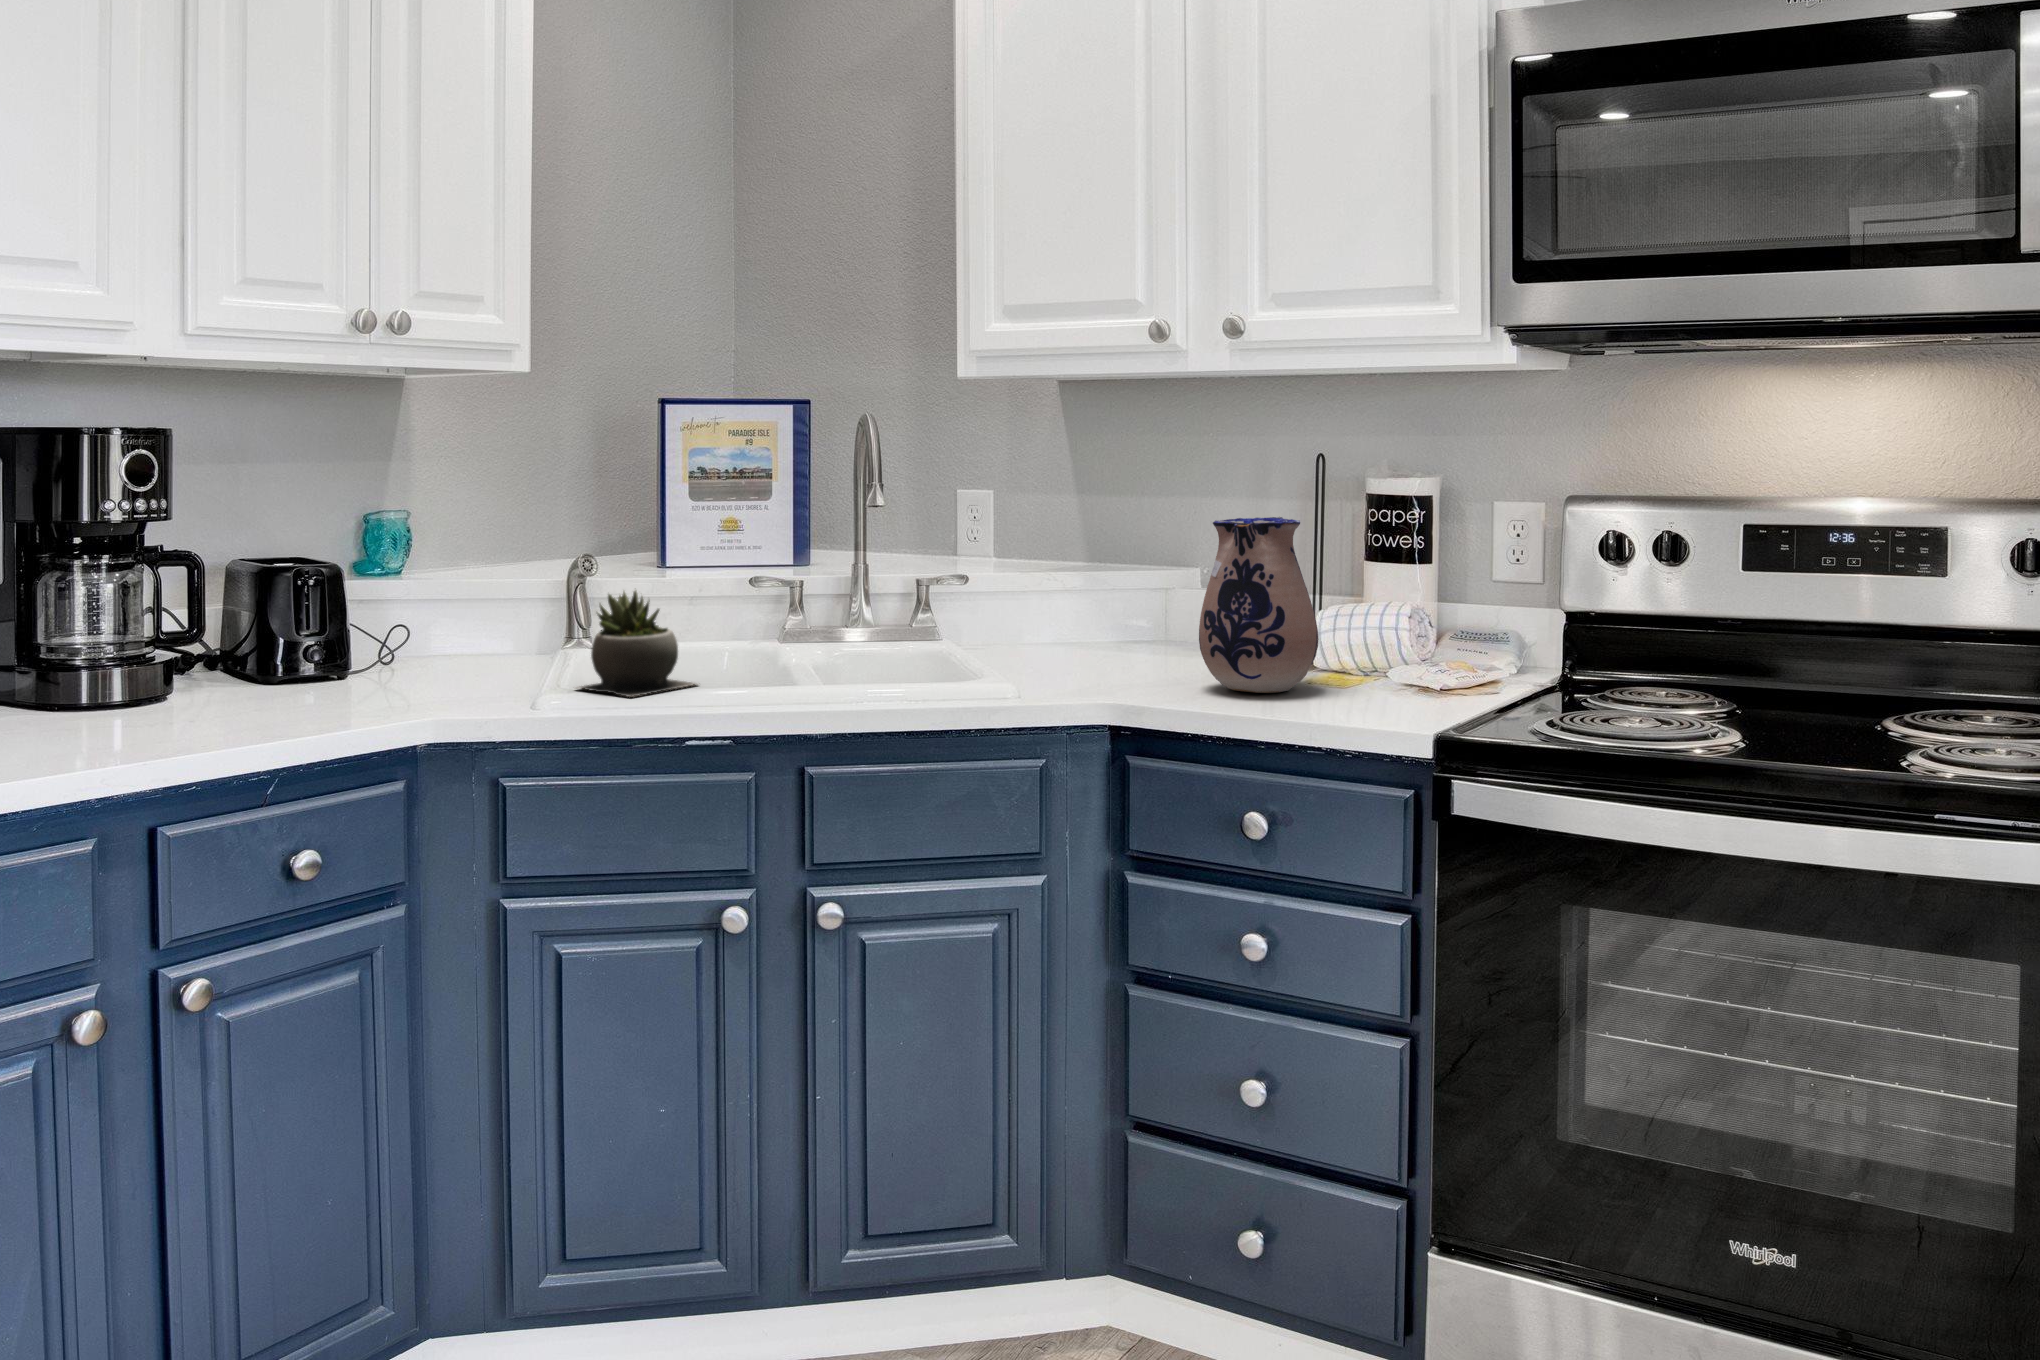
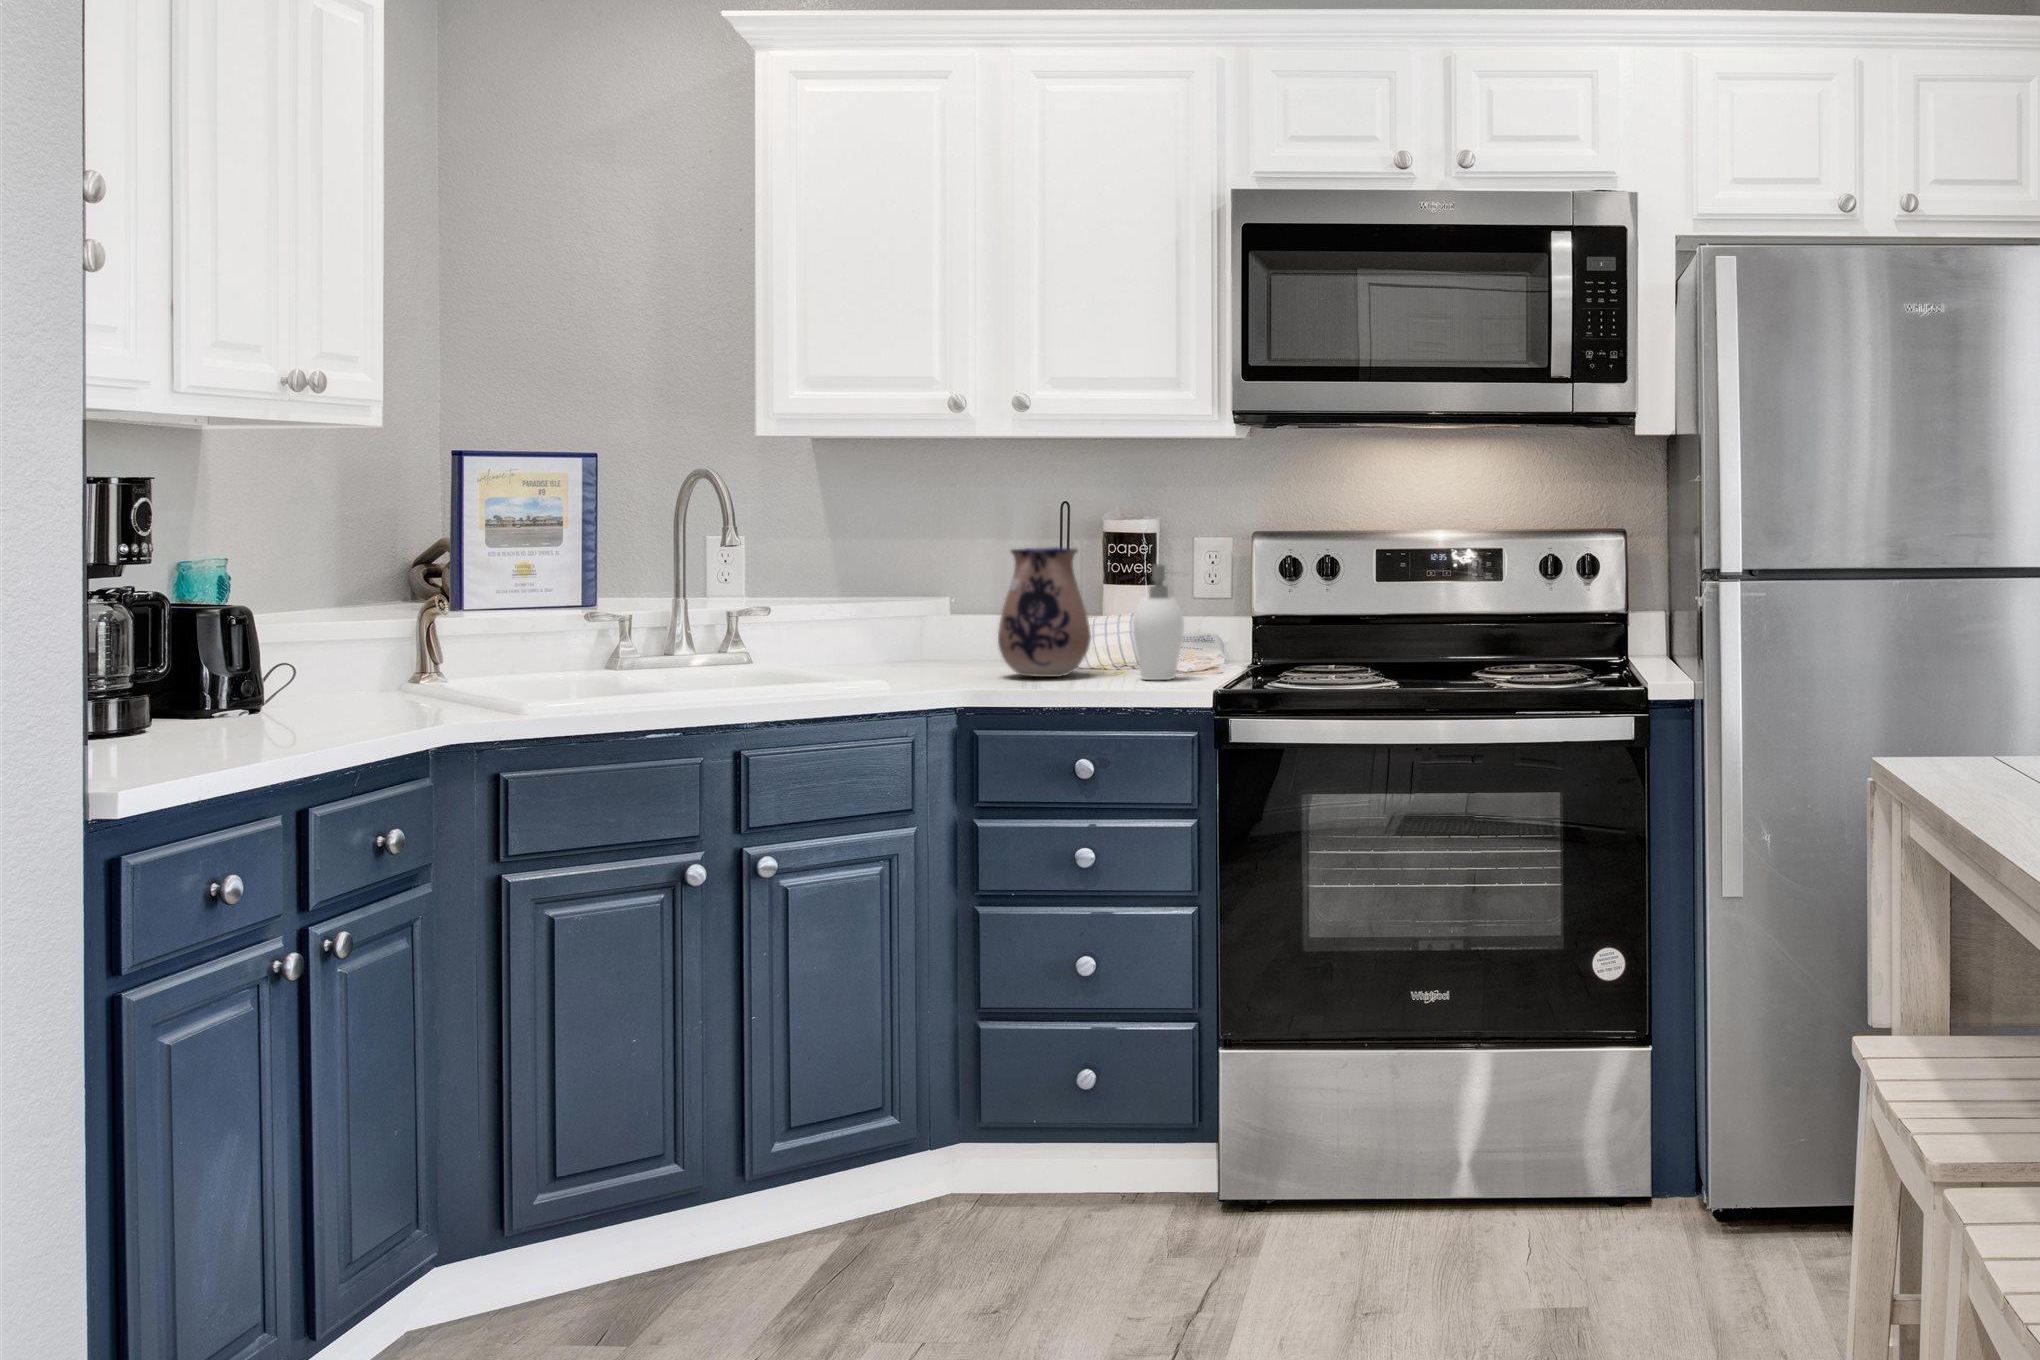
soap dispenser: none [1367,547,1442,709] -> present [1133,564,1184,680]
succulent plant: present [577,591,698,697] -> none [422,609,550,700]

